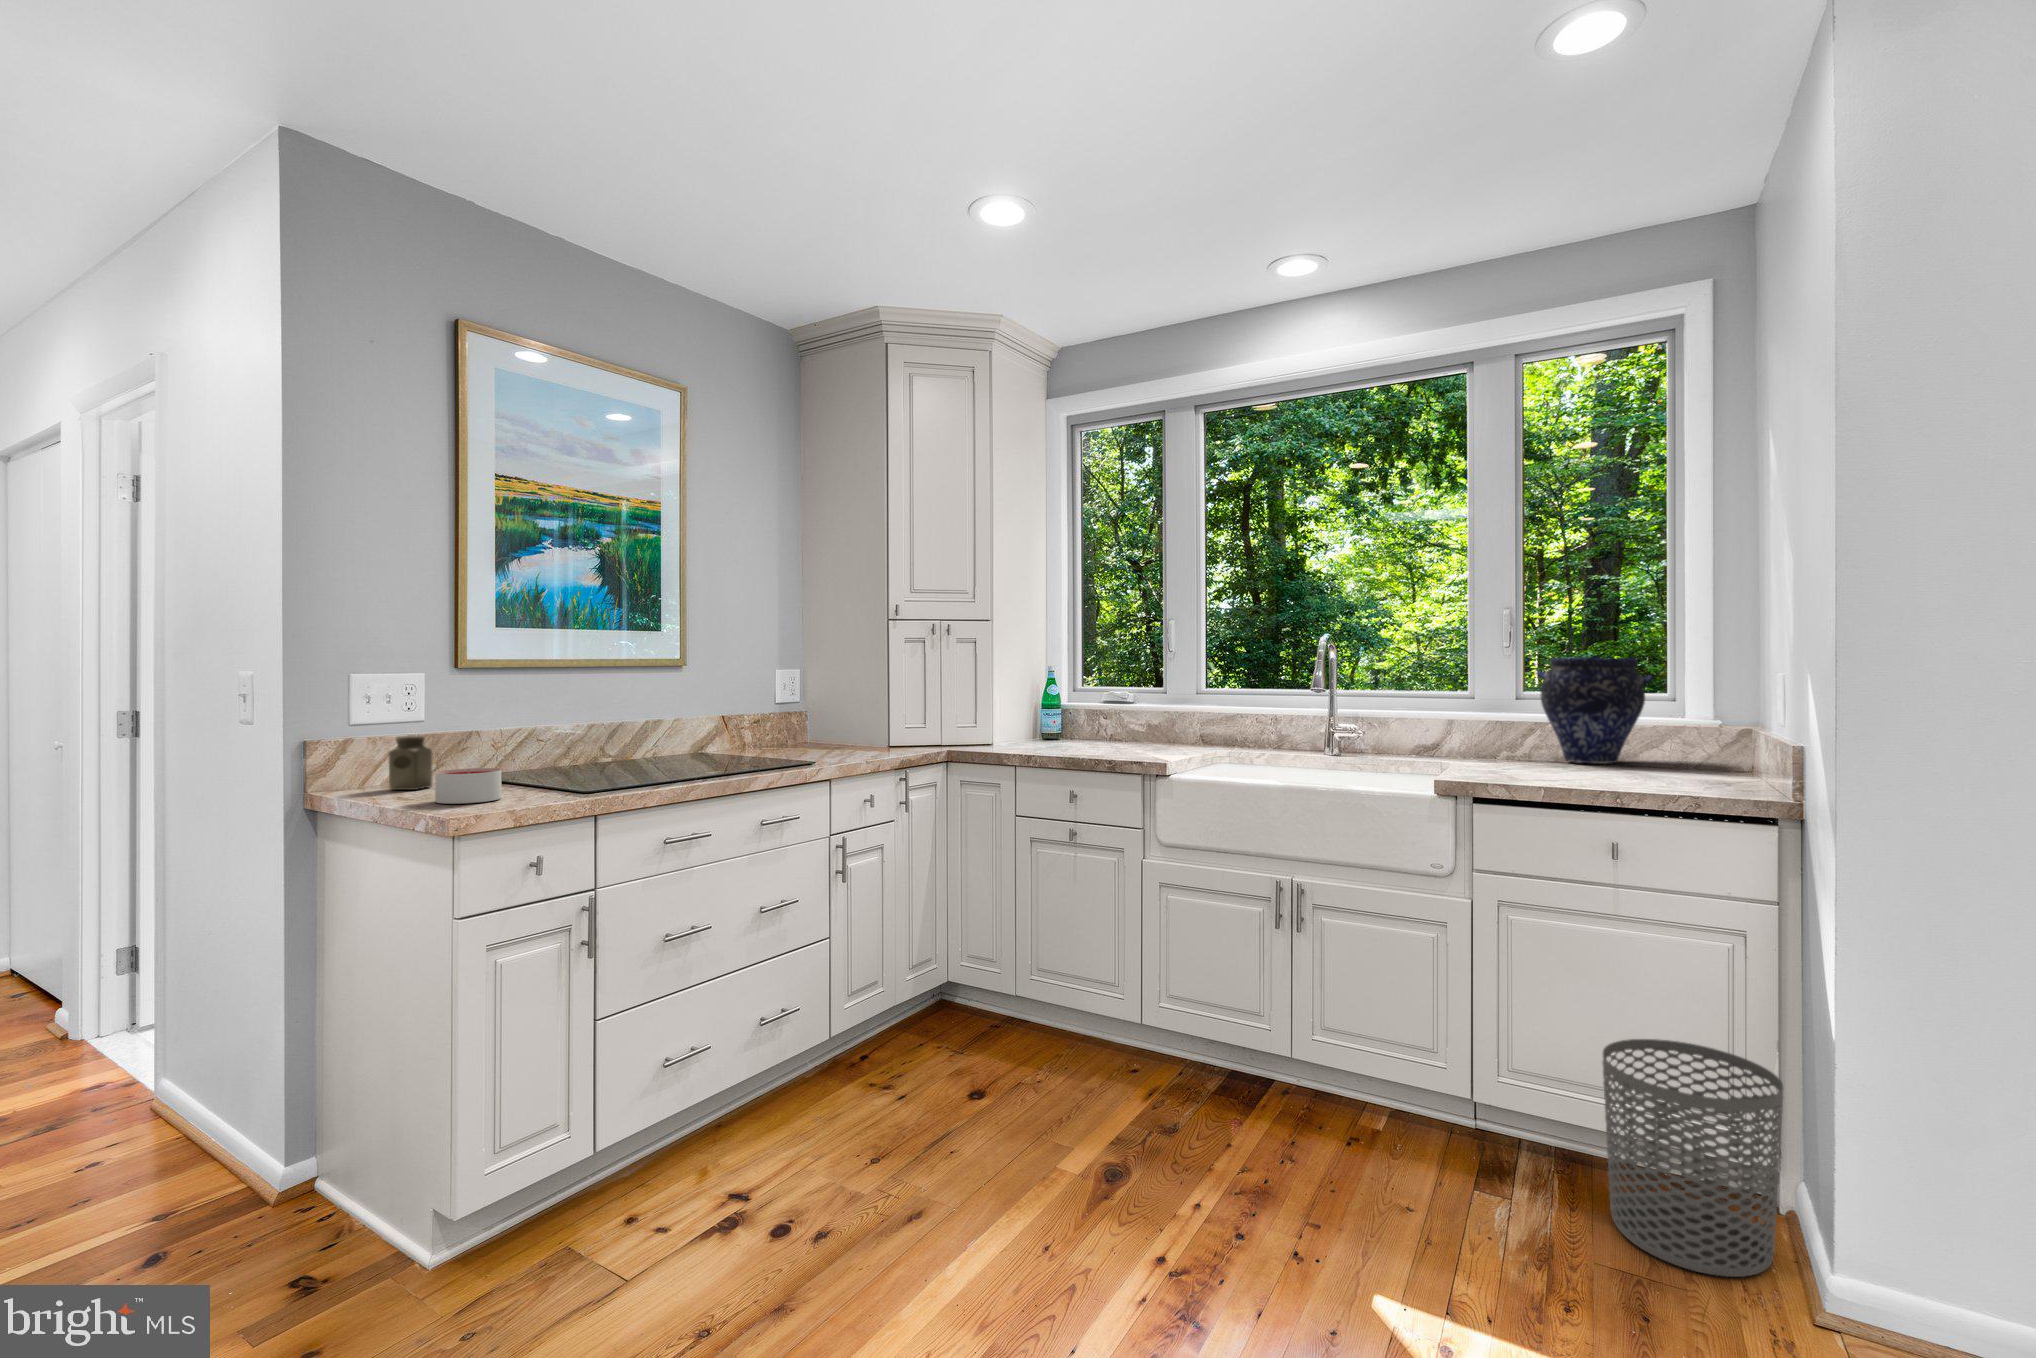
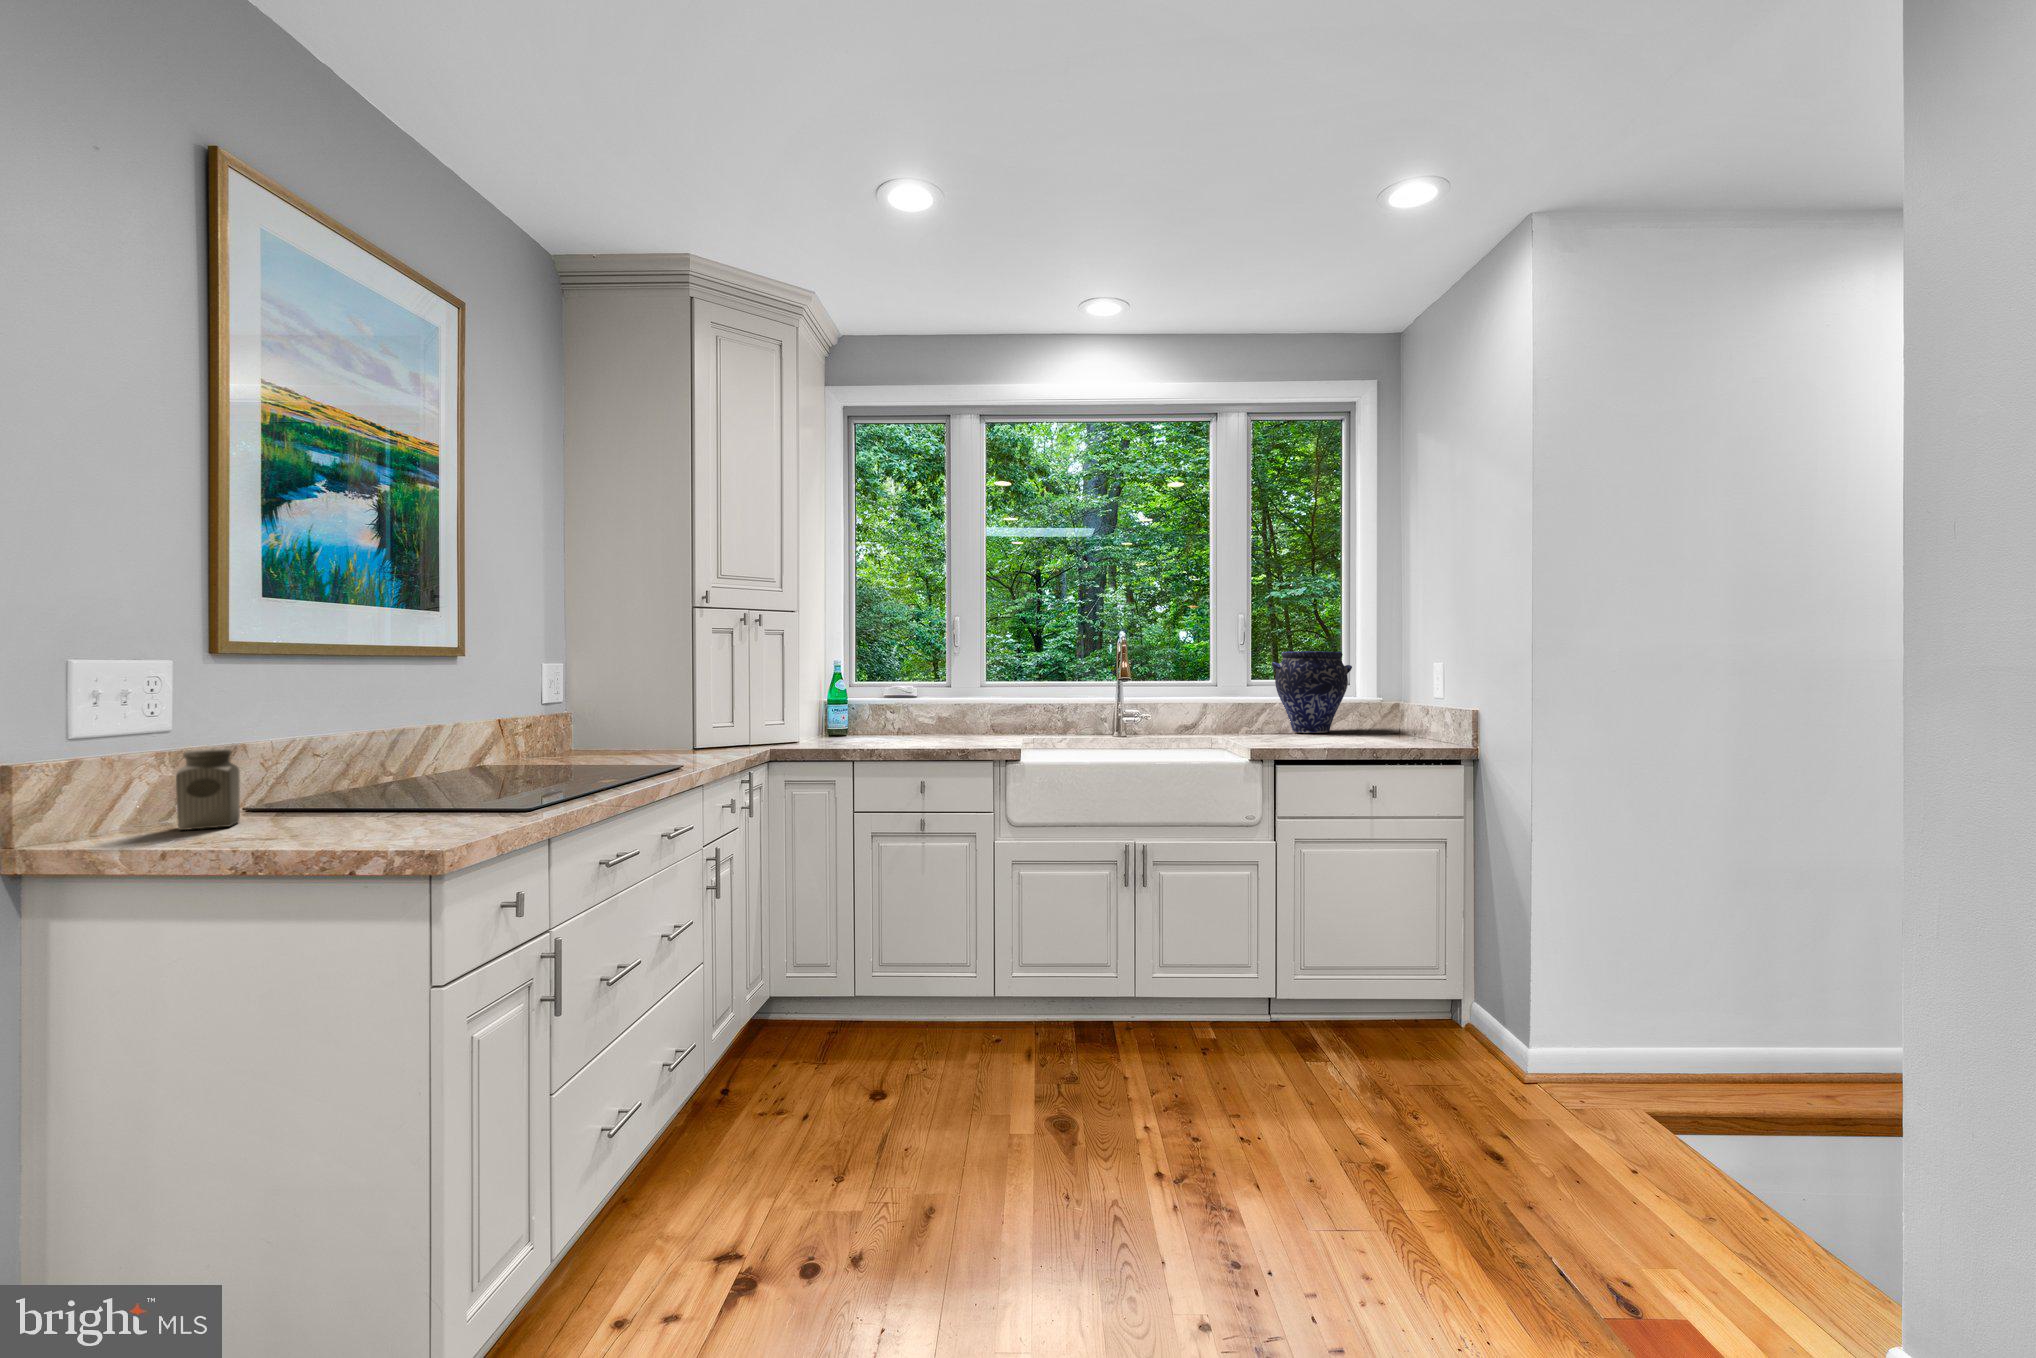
candle: present [435,768,502,804] -> none [332,785,429,837]
waste bin: present [1603,1039,1783,1277] -> none [1404,928,1521,1087]

